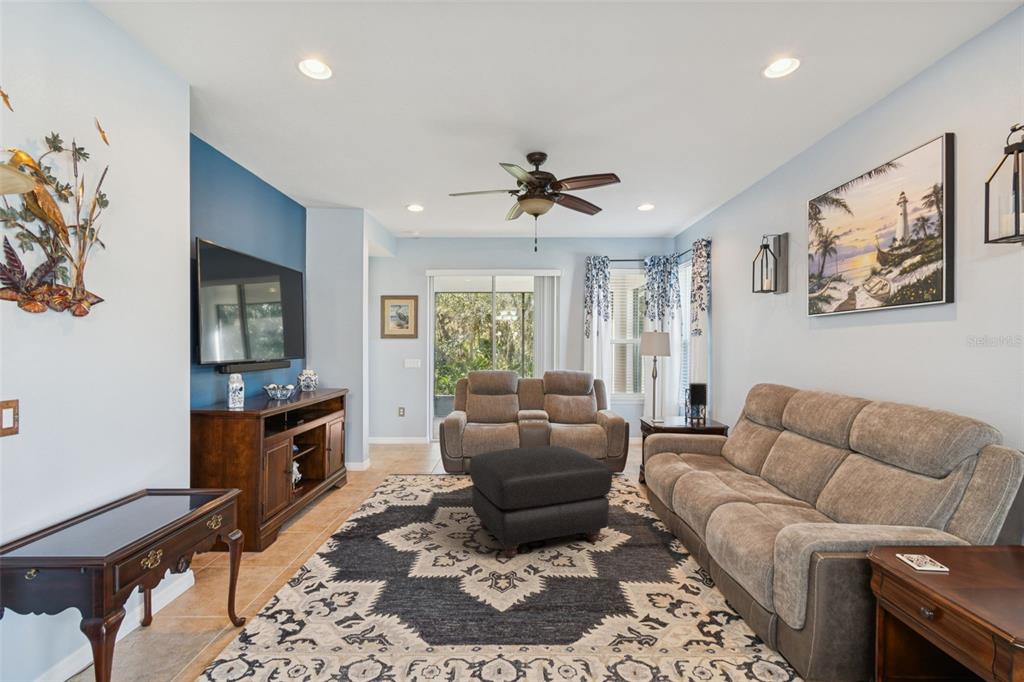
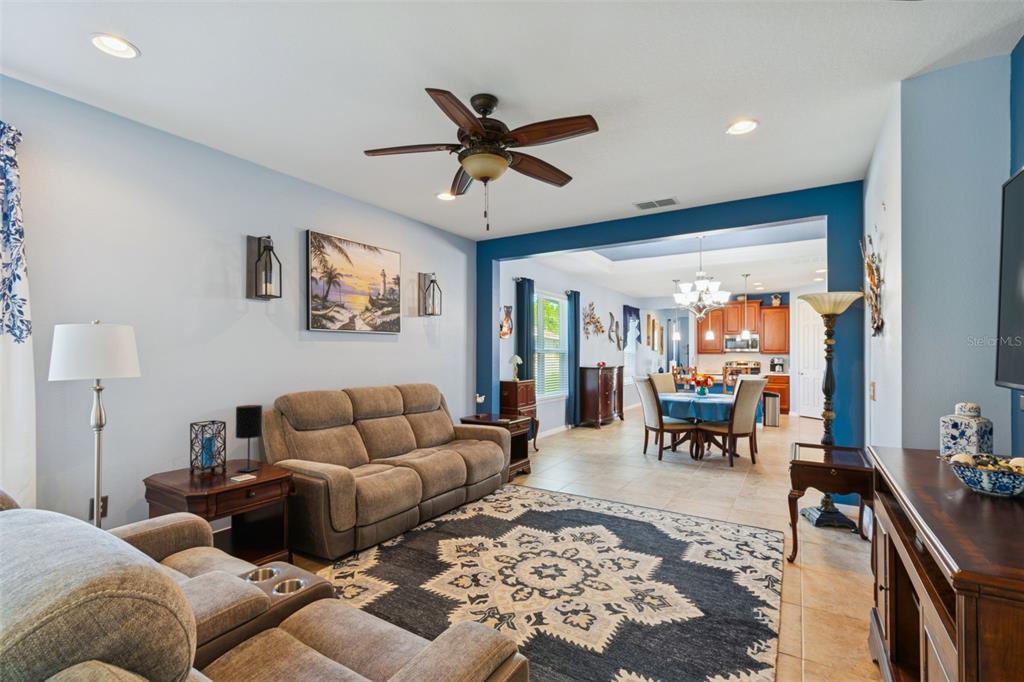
ottoman: present [470,446,612,558] -> none [438,467,580,590]

